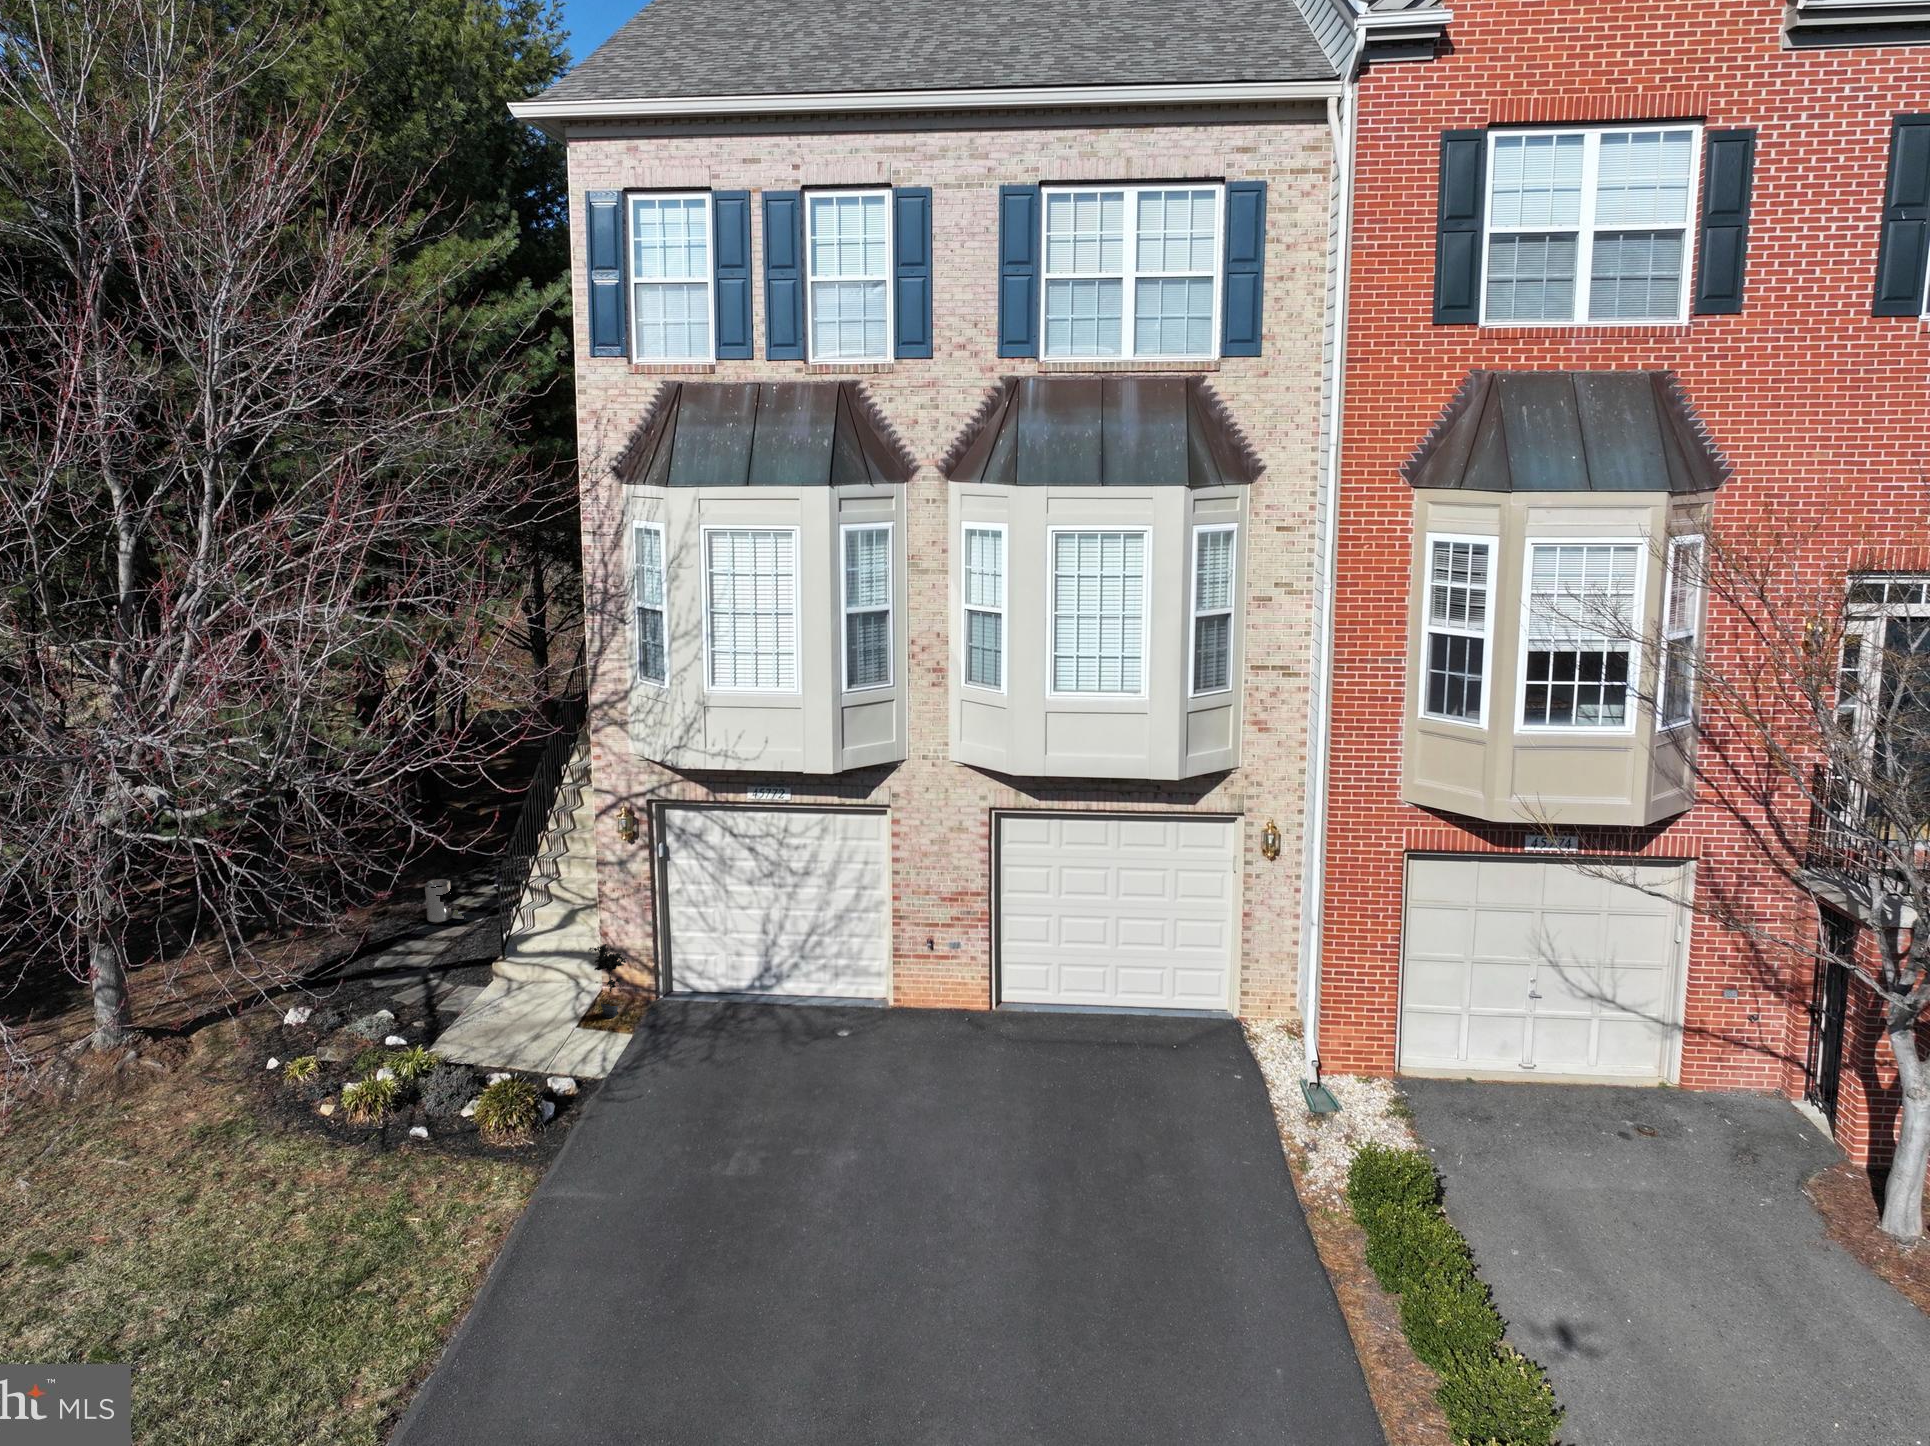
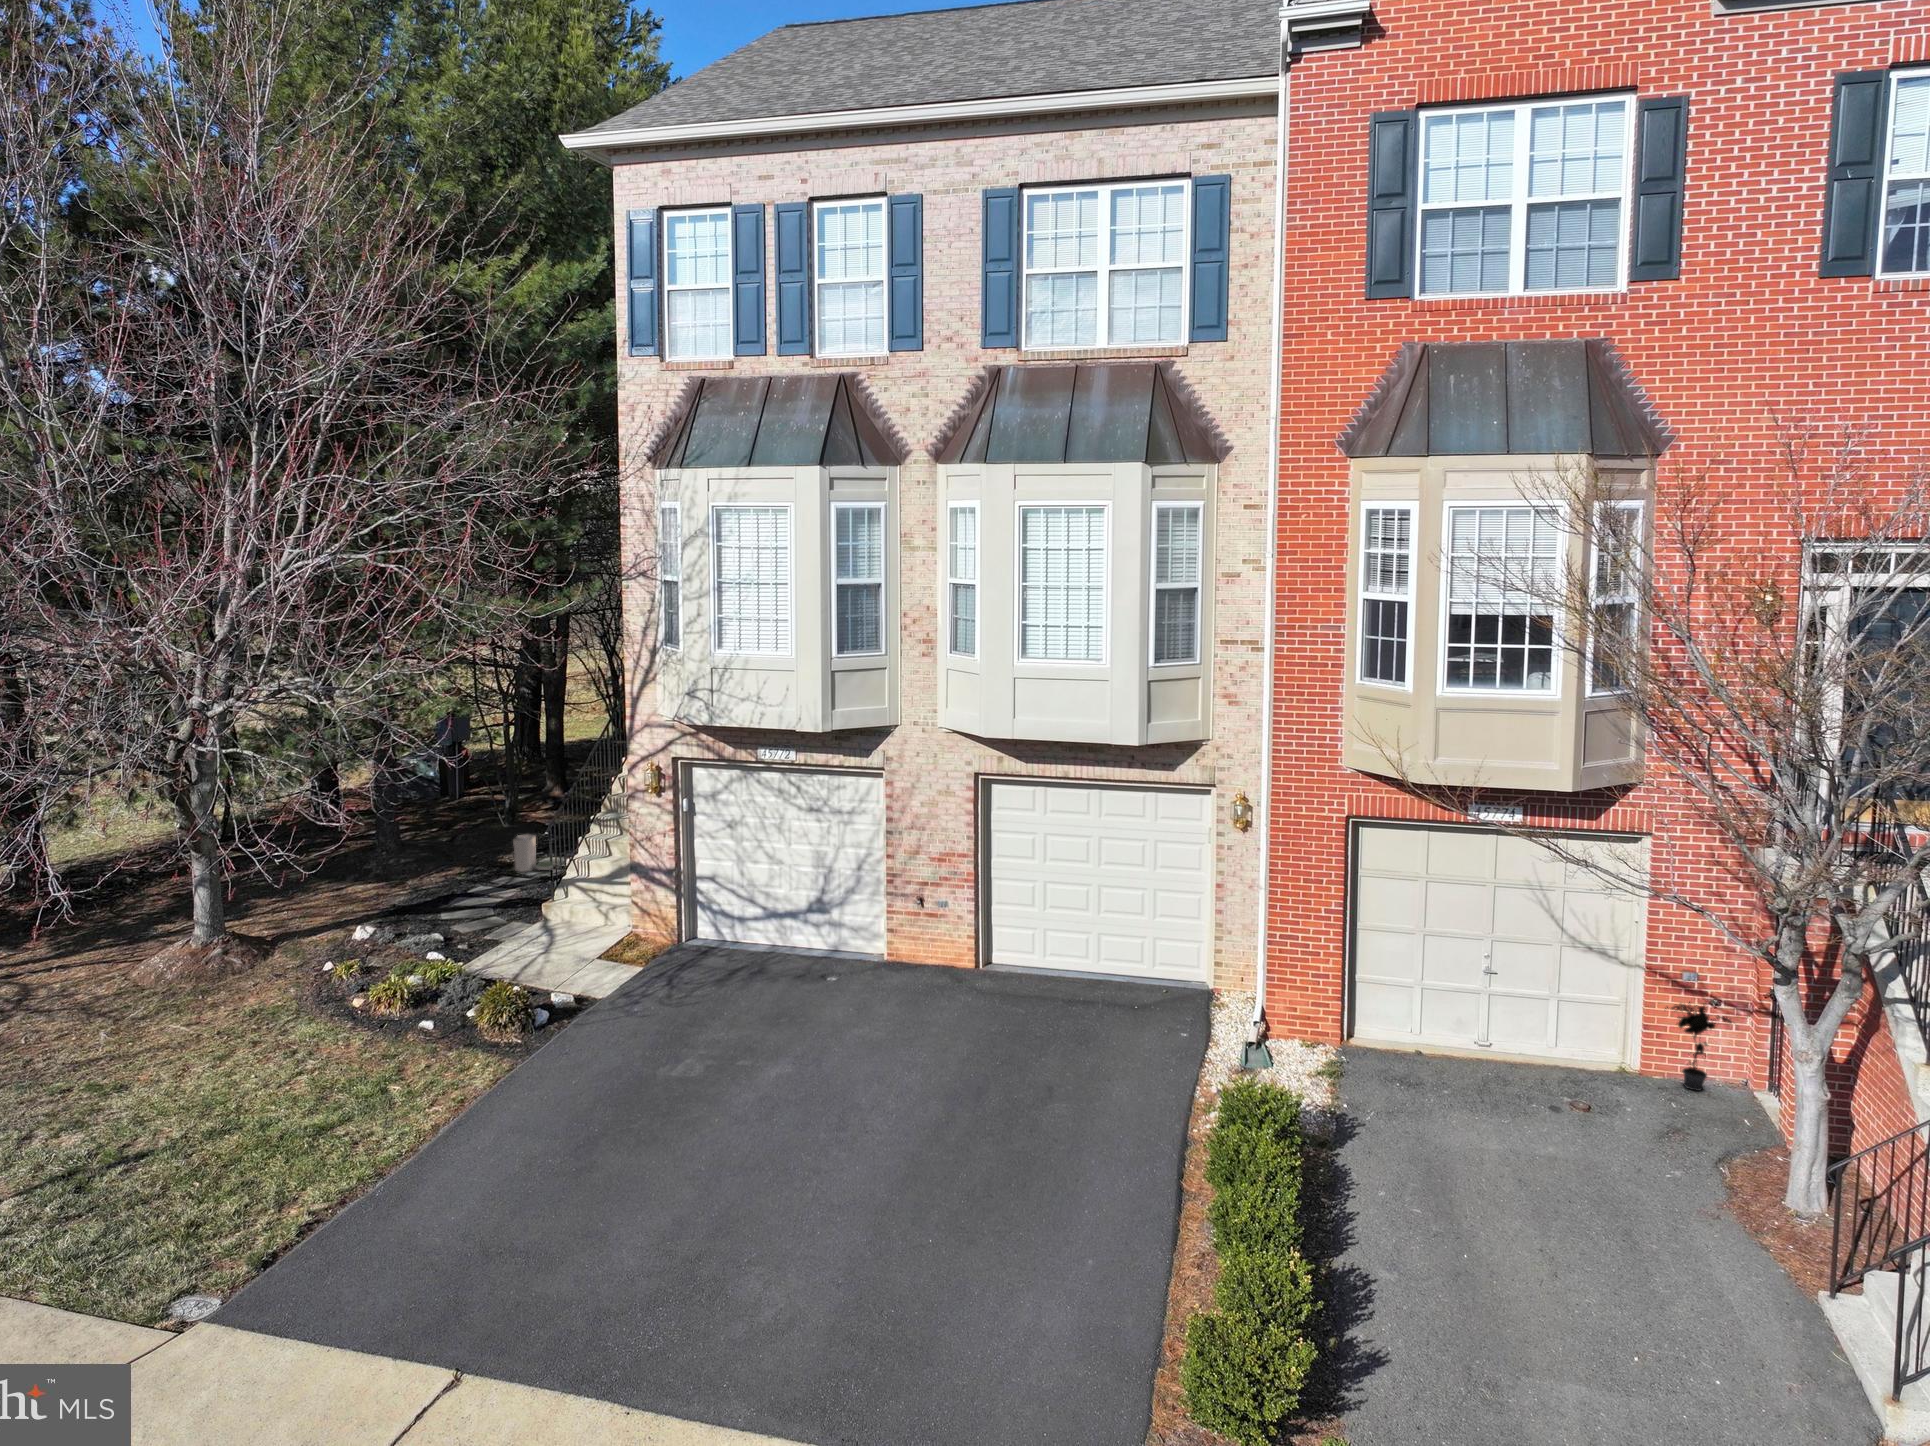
potted plant: present [589,944,627,1018] -> present [1665,1002,1732,1091]

